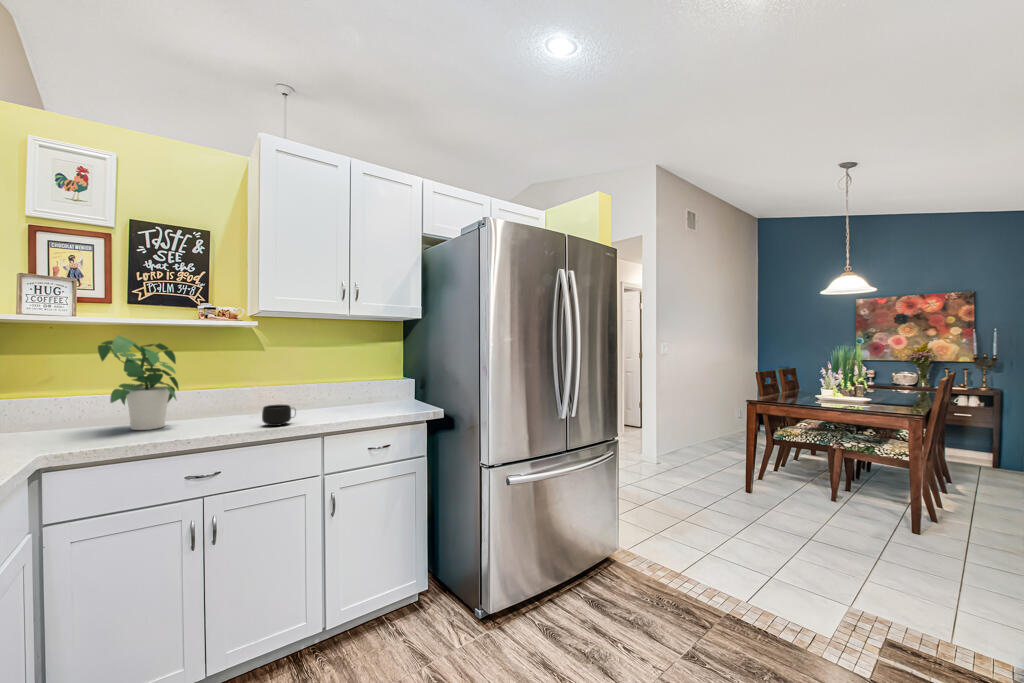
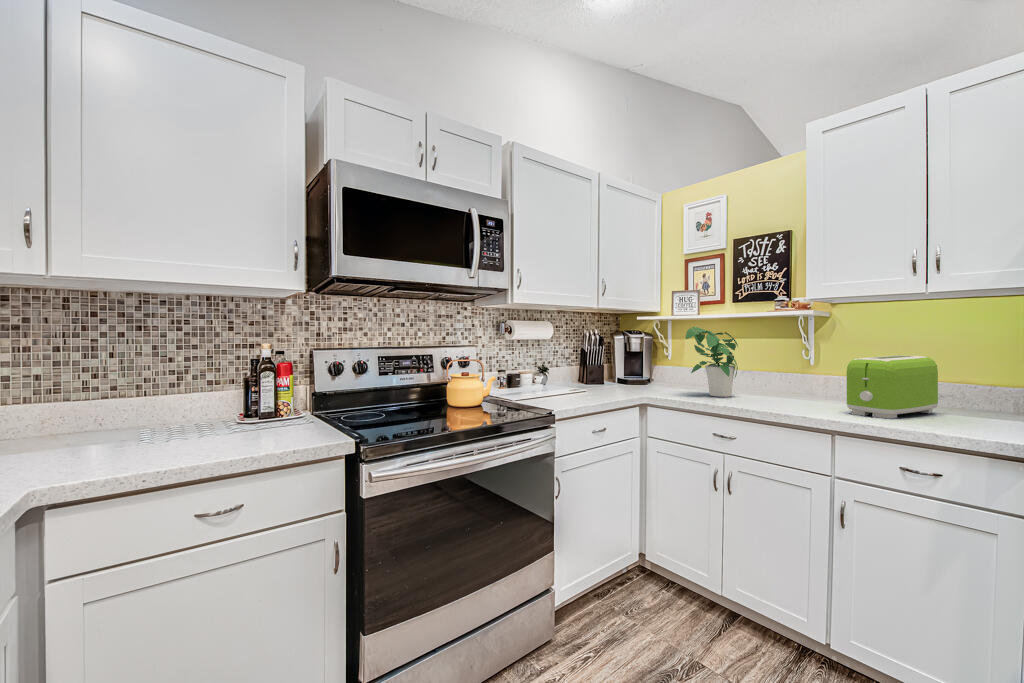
toaster: none [320,365,360,418] -> present [847,355,938,418]
mug: present [262,404,296,426] -> none [771,389,807,410]

